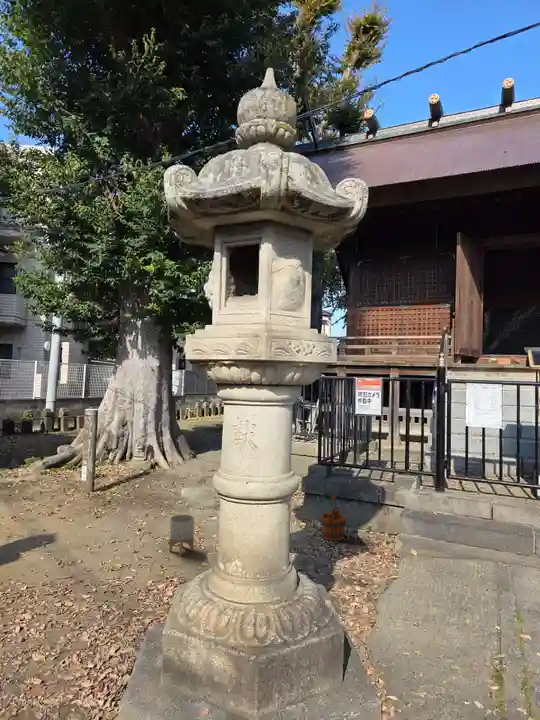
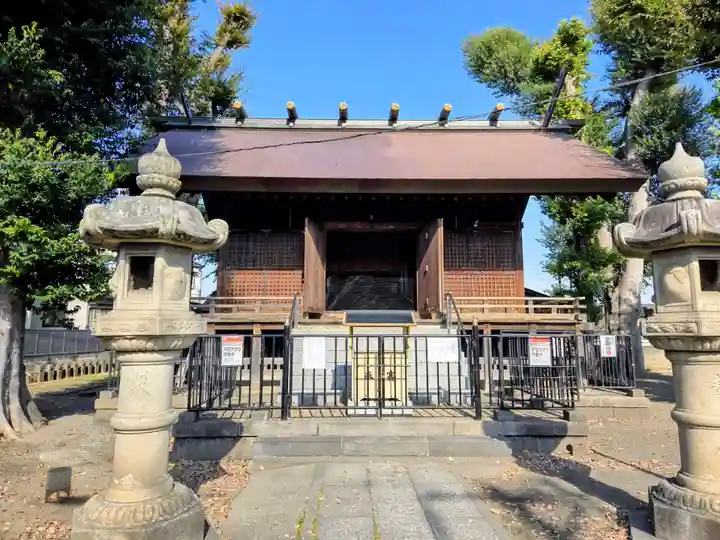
wooden bucket: present [321,495,346,541] -> none [189,432,210,469]

